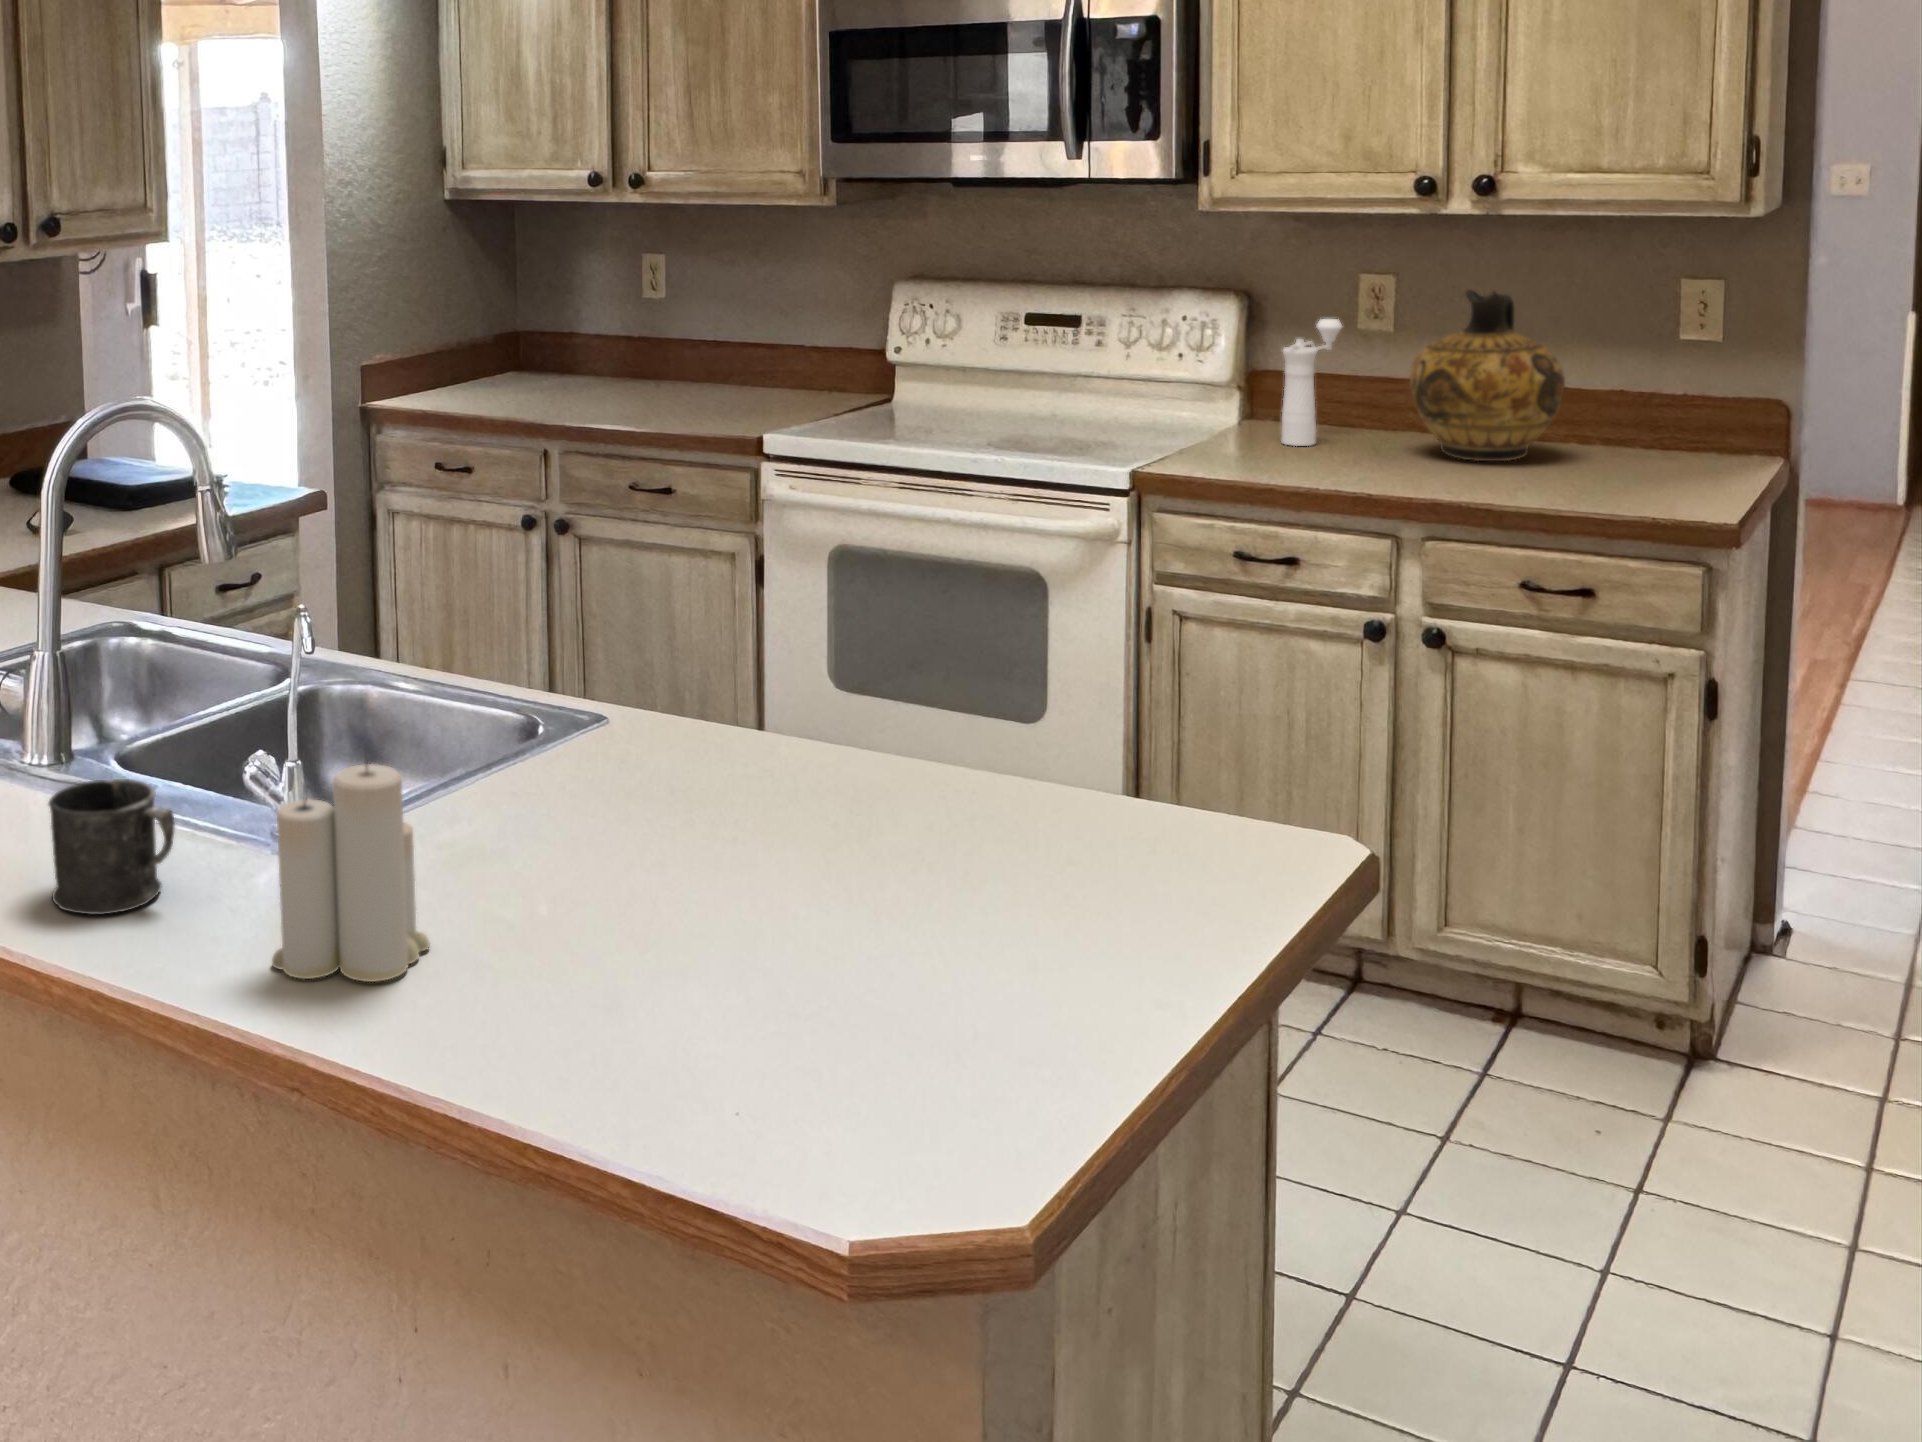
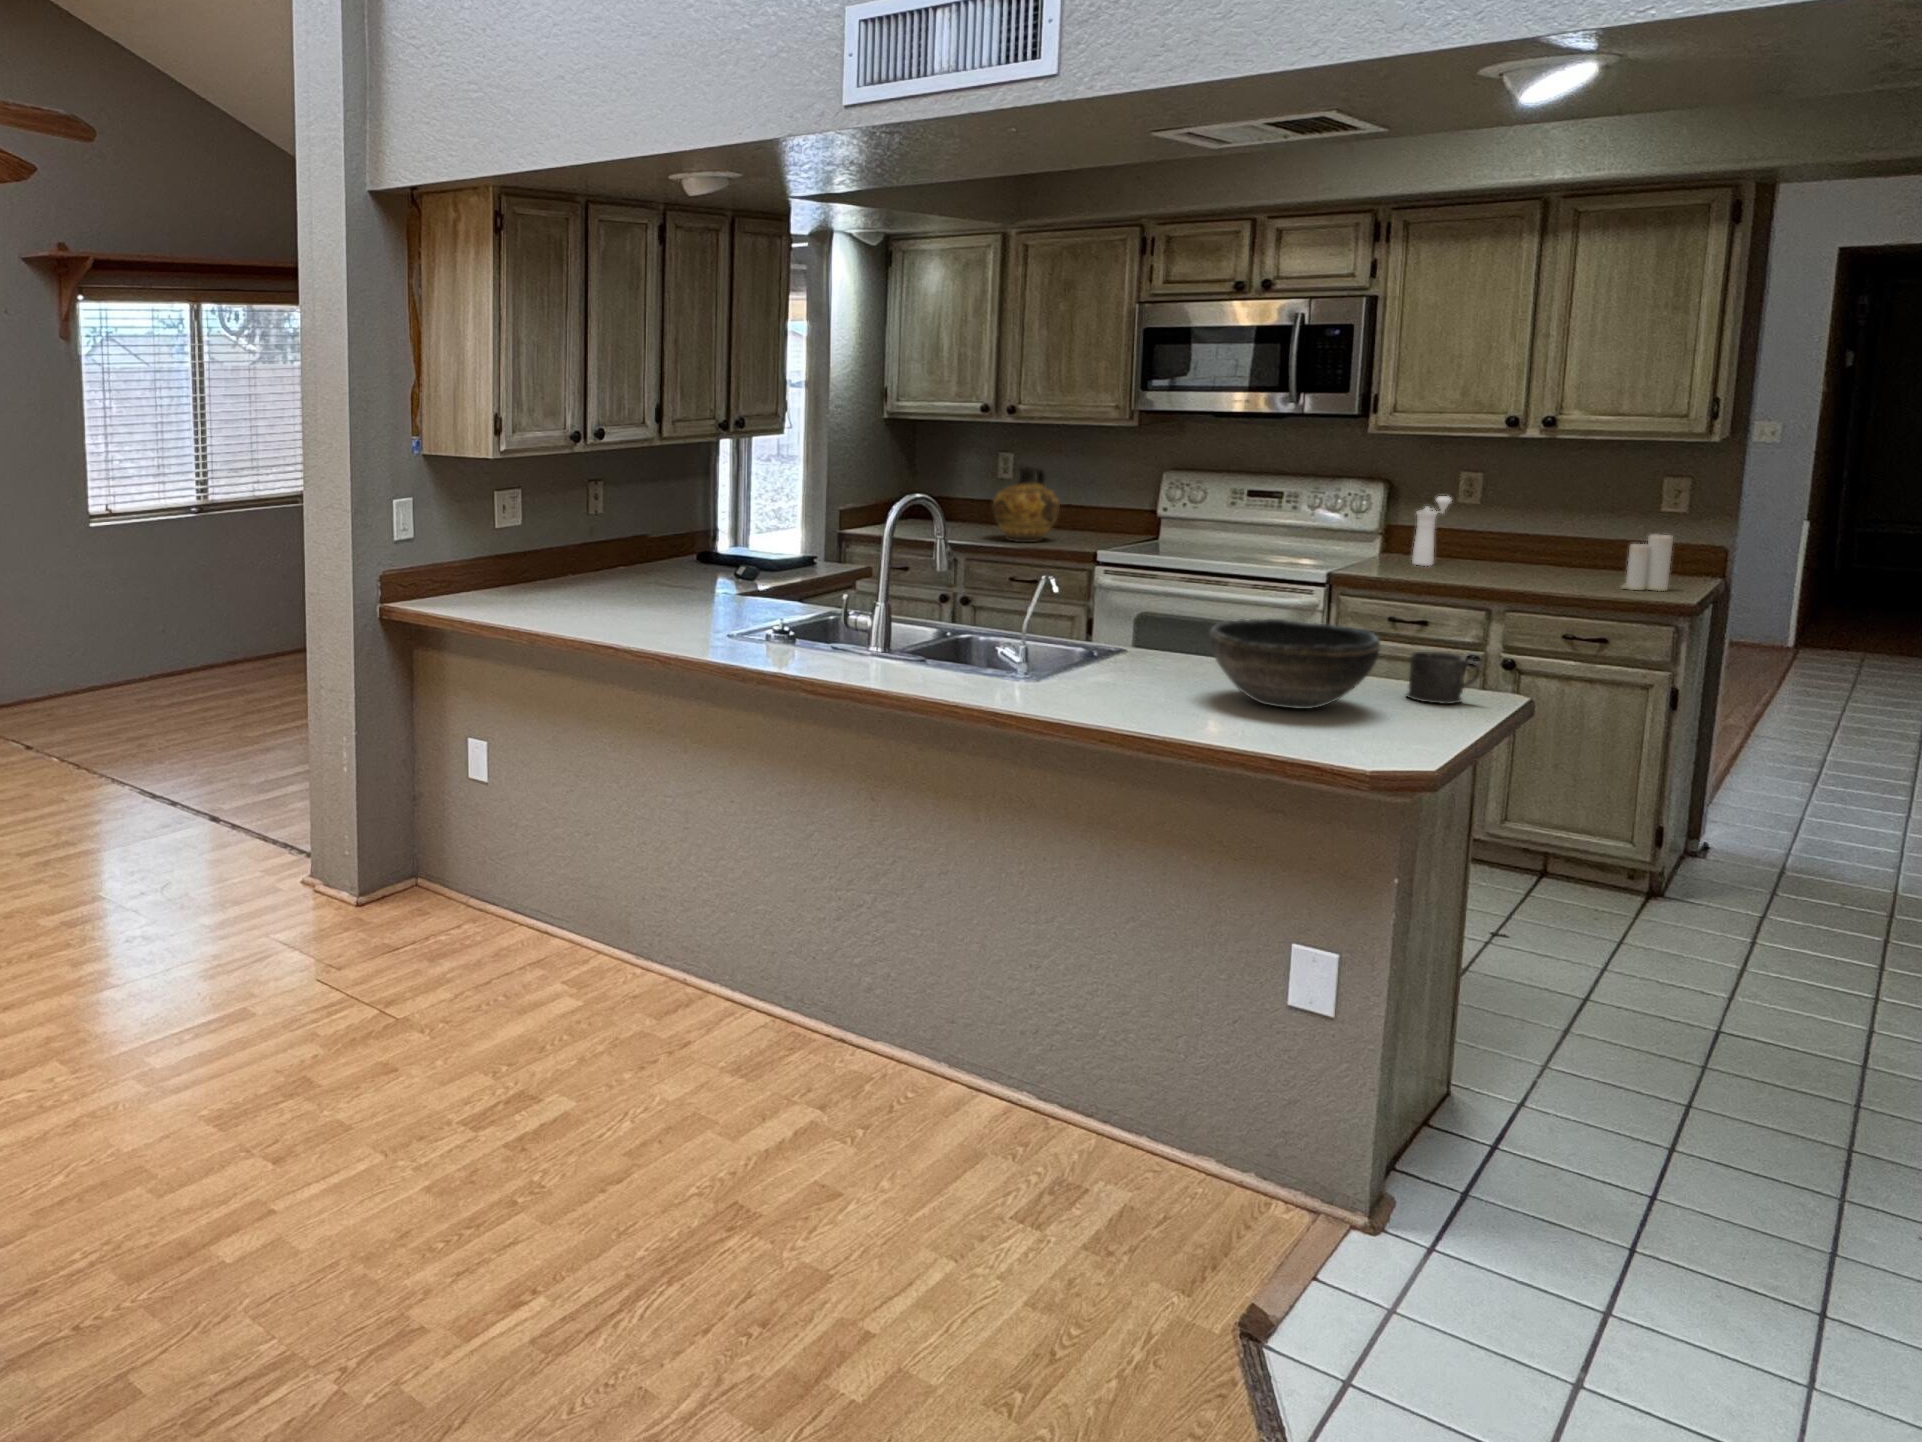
ceramic jug: present [1410,290,1565,461] -> present [993,465,1060,542]
bowl: none [640,688,1006,938] -> present [1210,619,1380,709]
candle: present [272,756,430,982] -> present [1621,534,1673,591]
mug: present [49,779,174,914] -> present [1407,652,1481,704]

